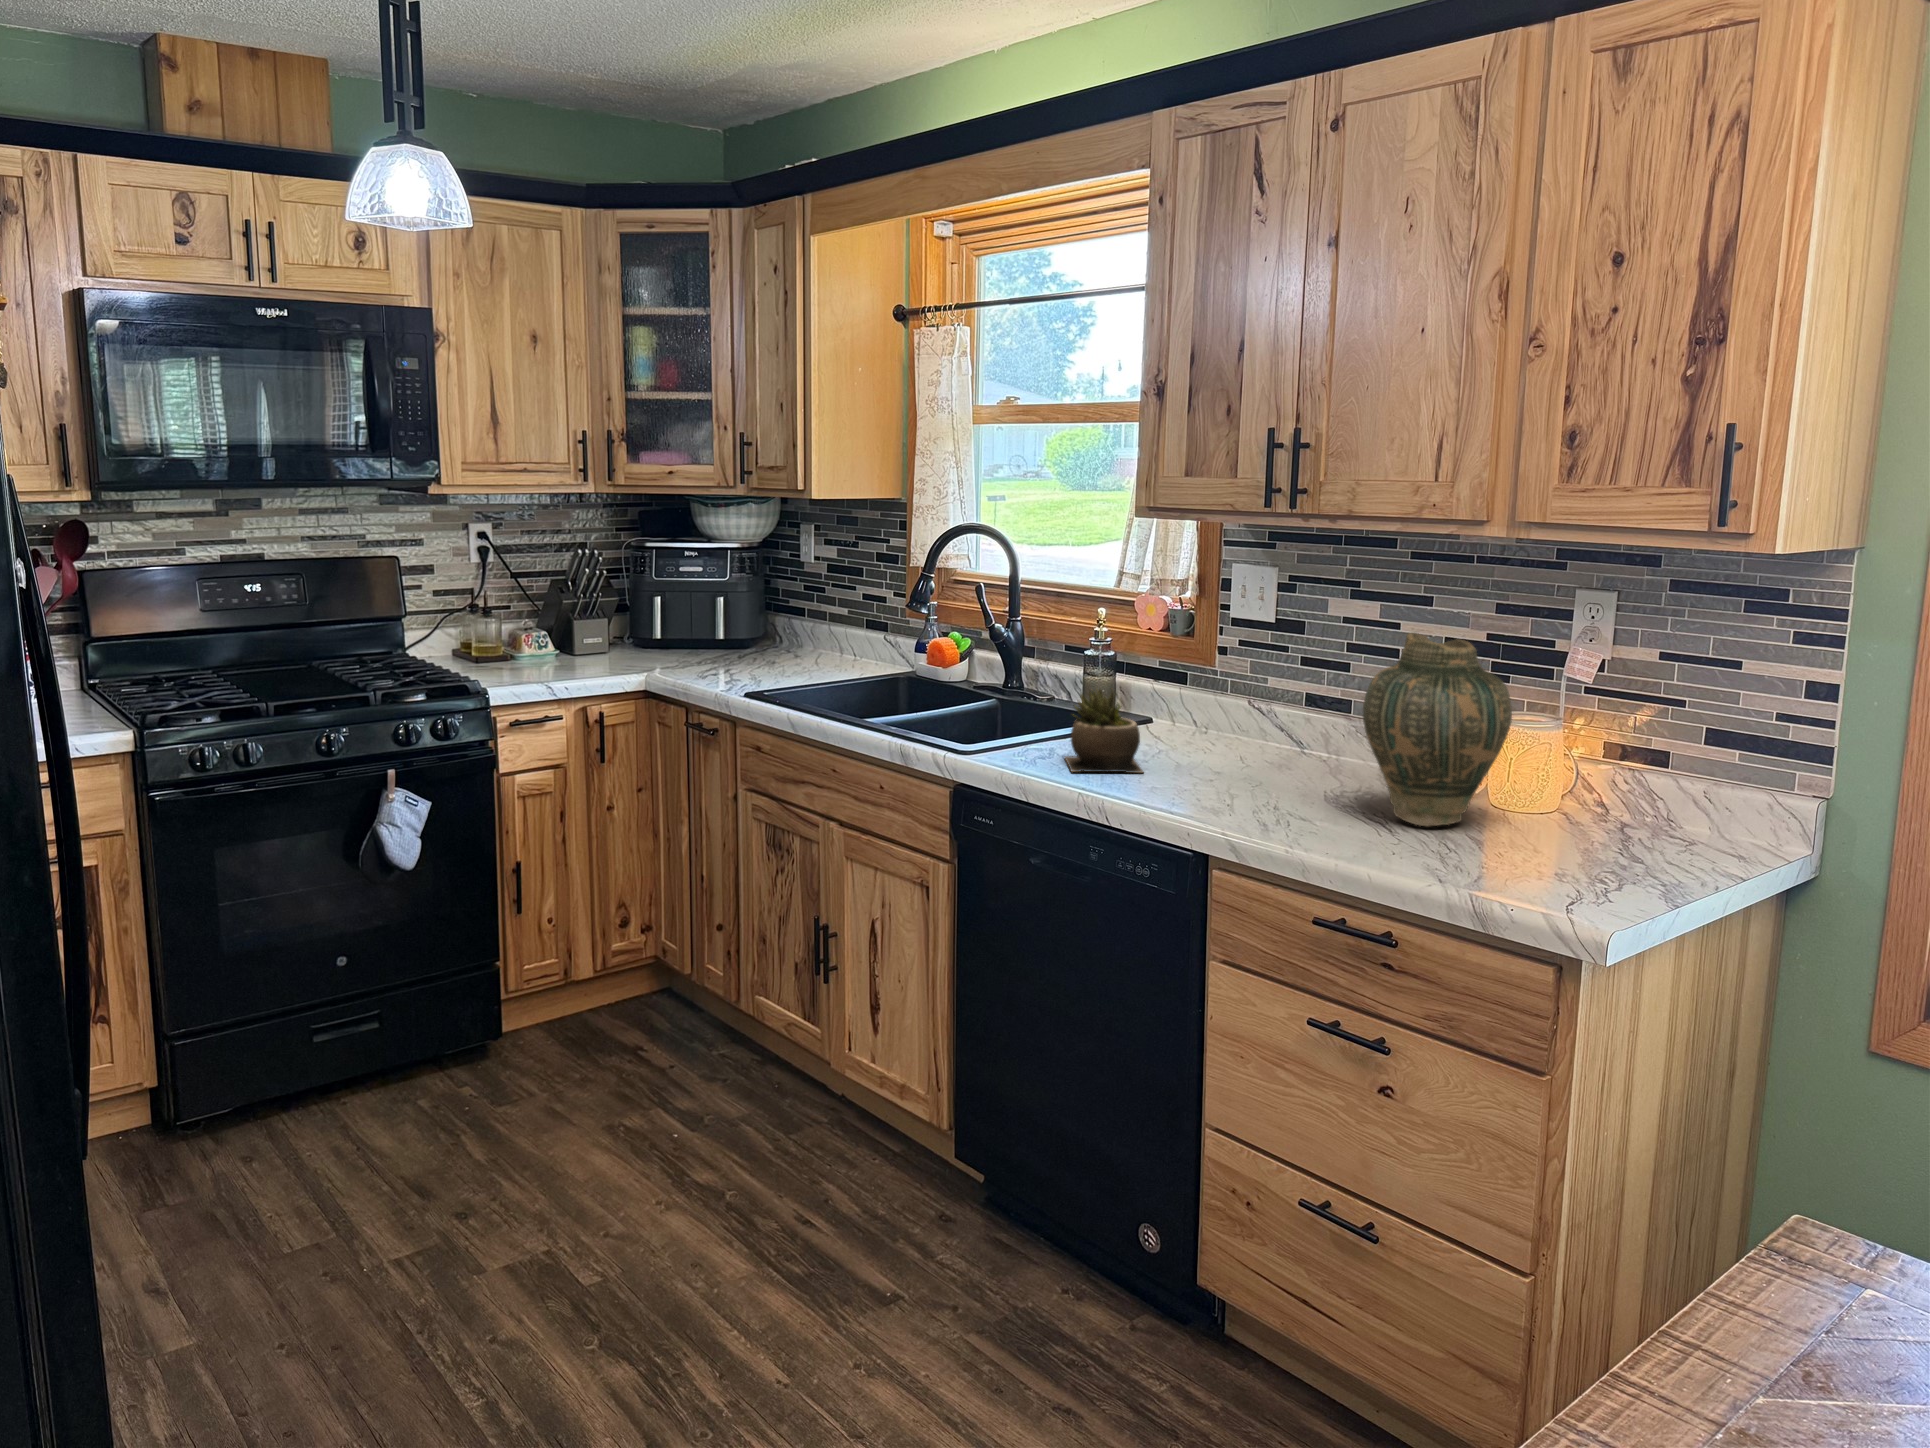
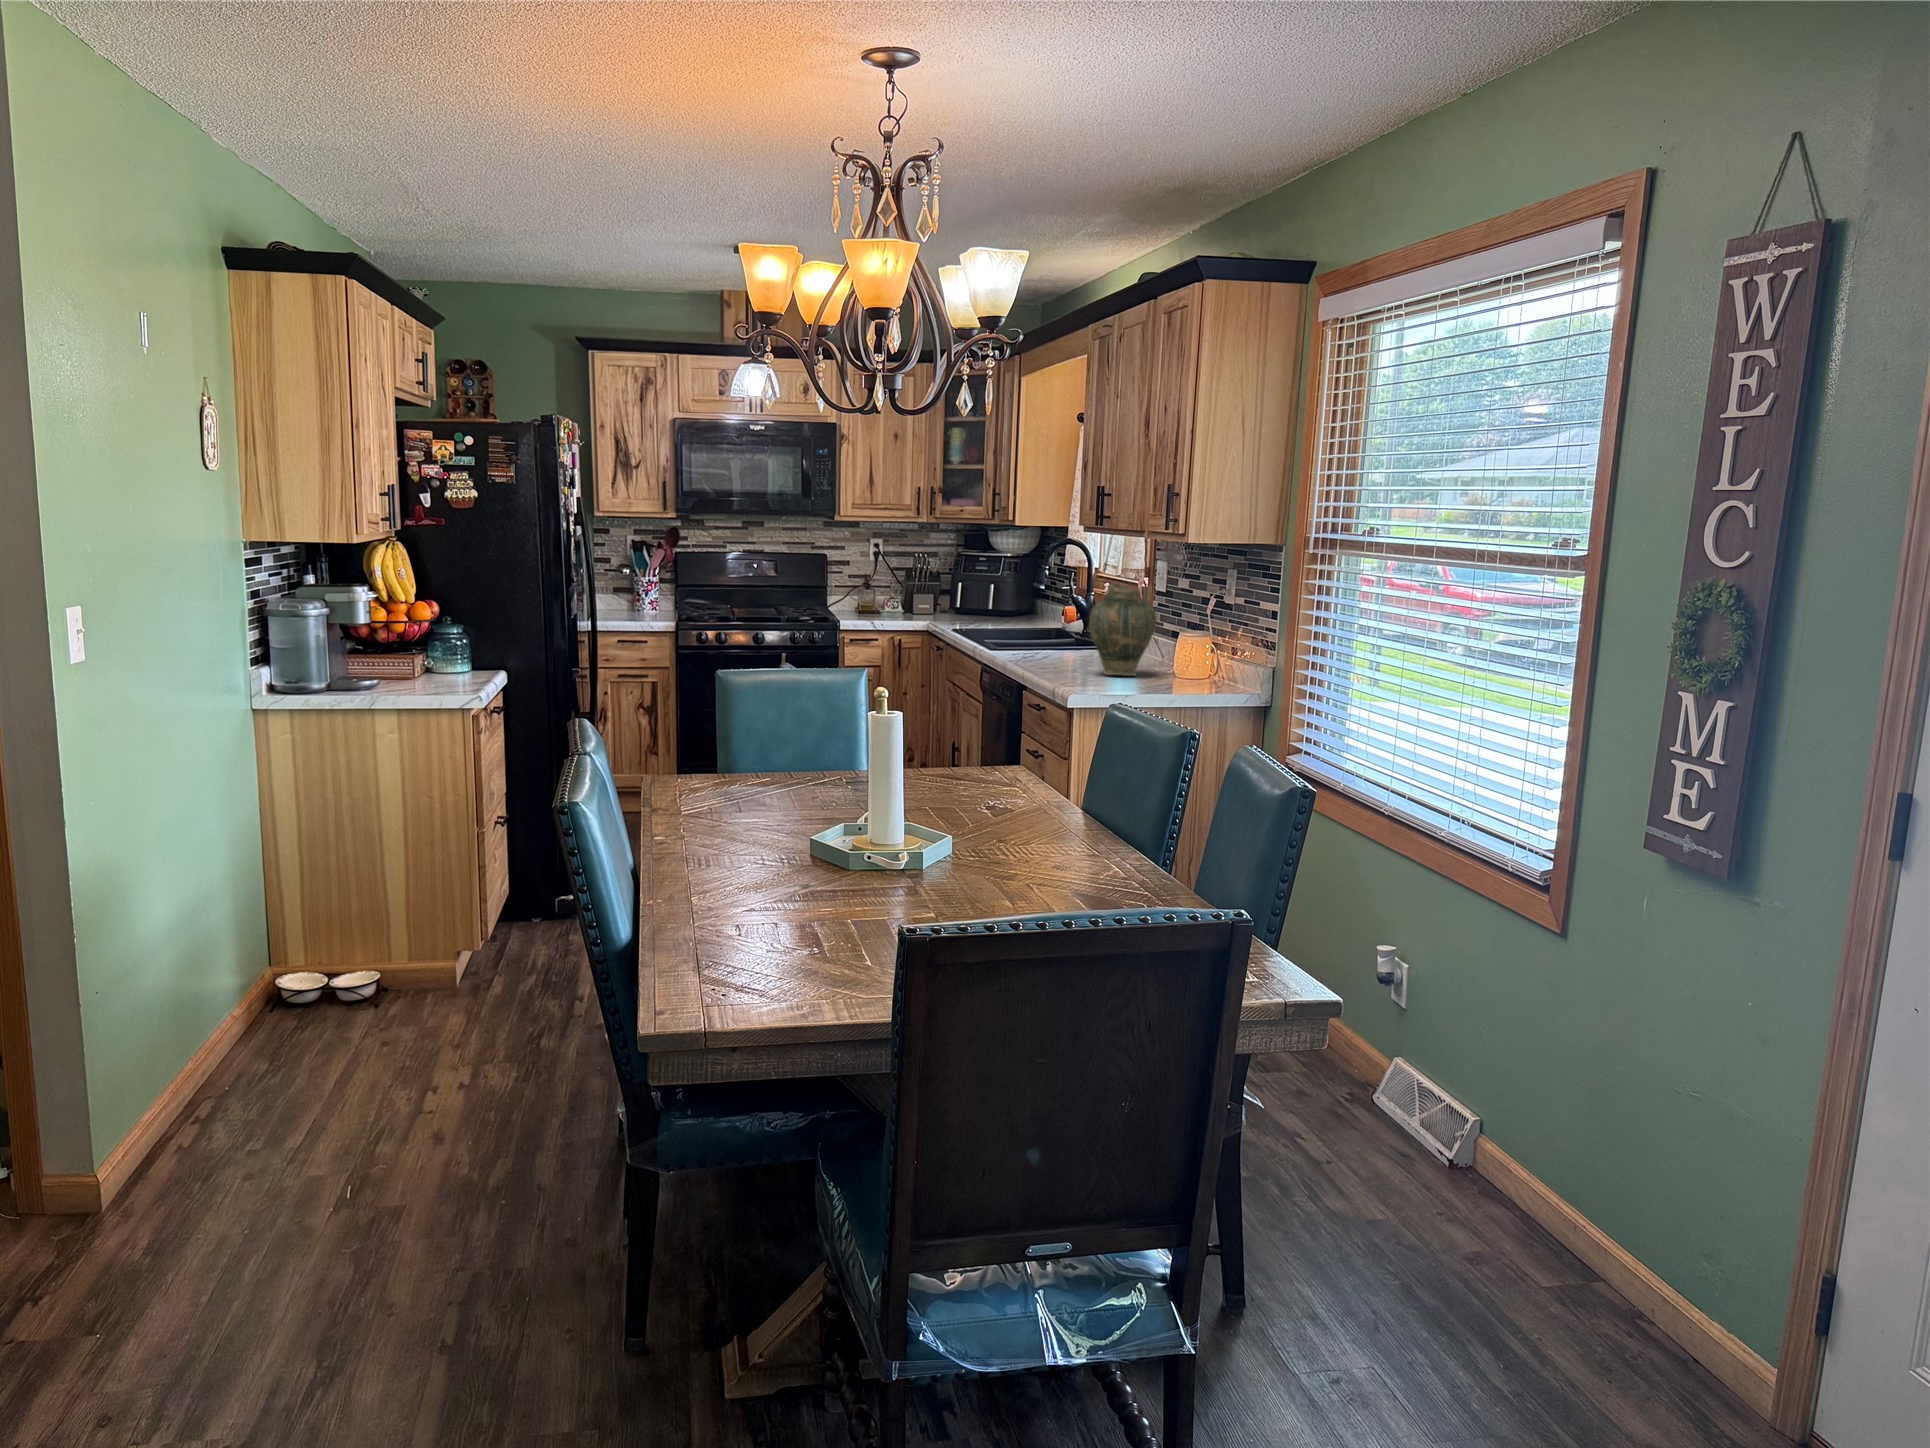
succulent plant: present [1065,689,1143,773] -> none [1019,616,1068,659]

